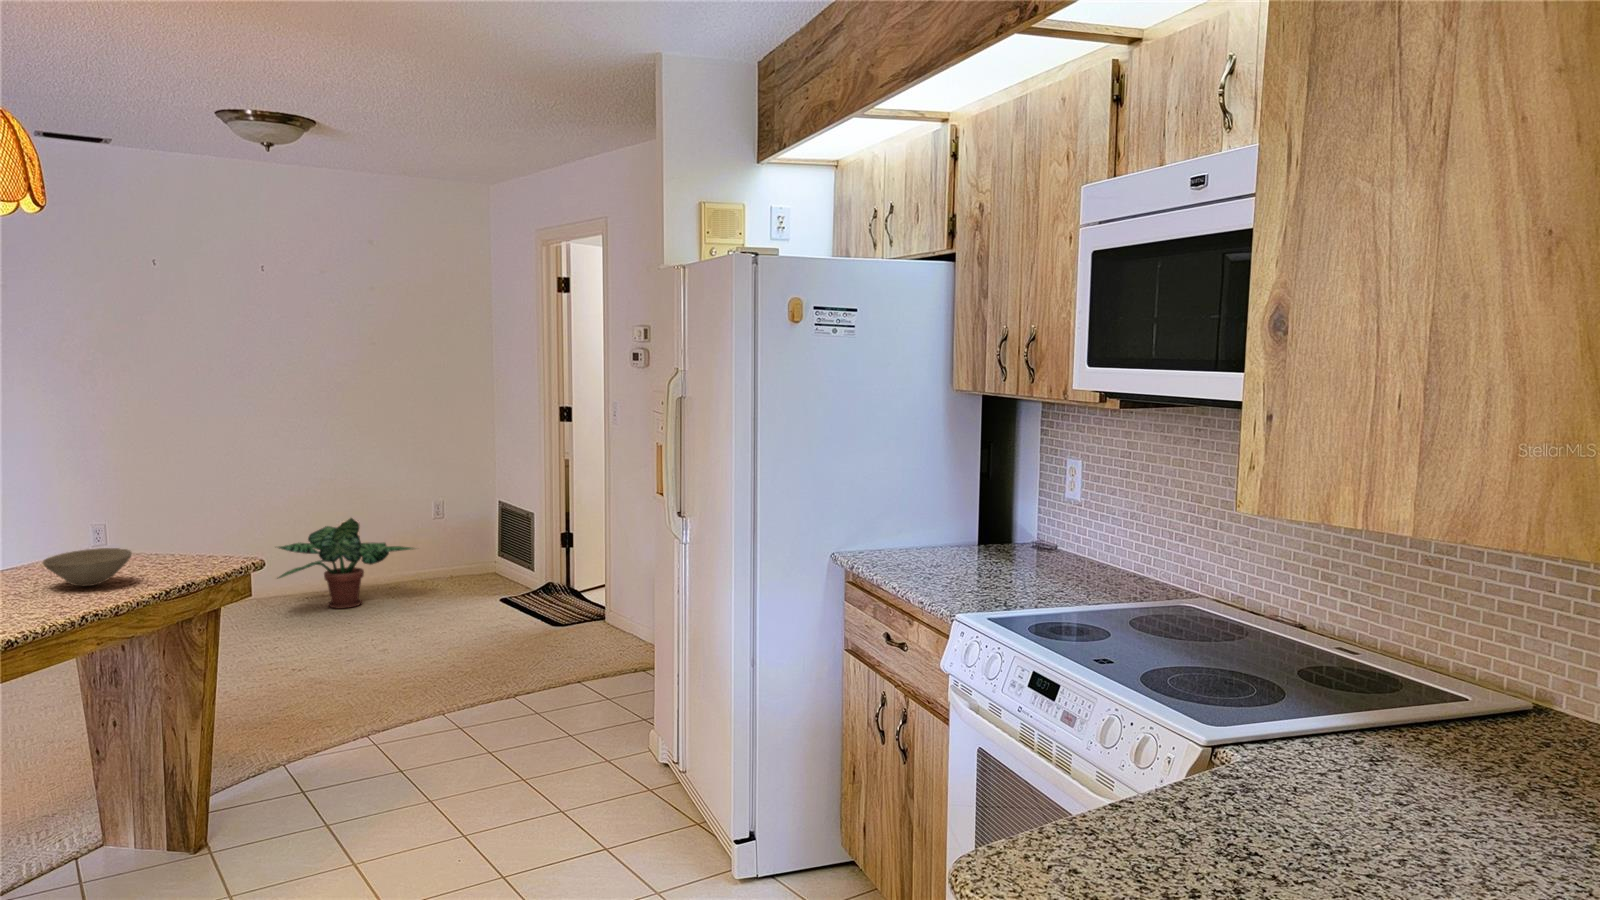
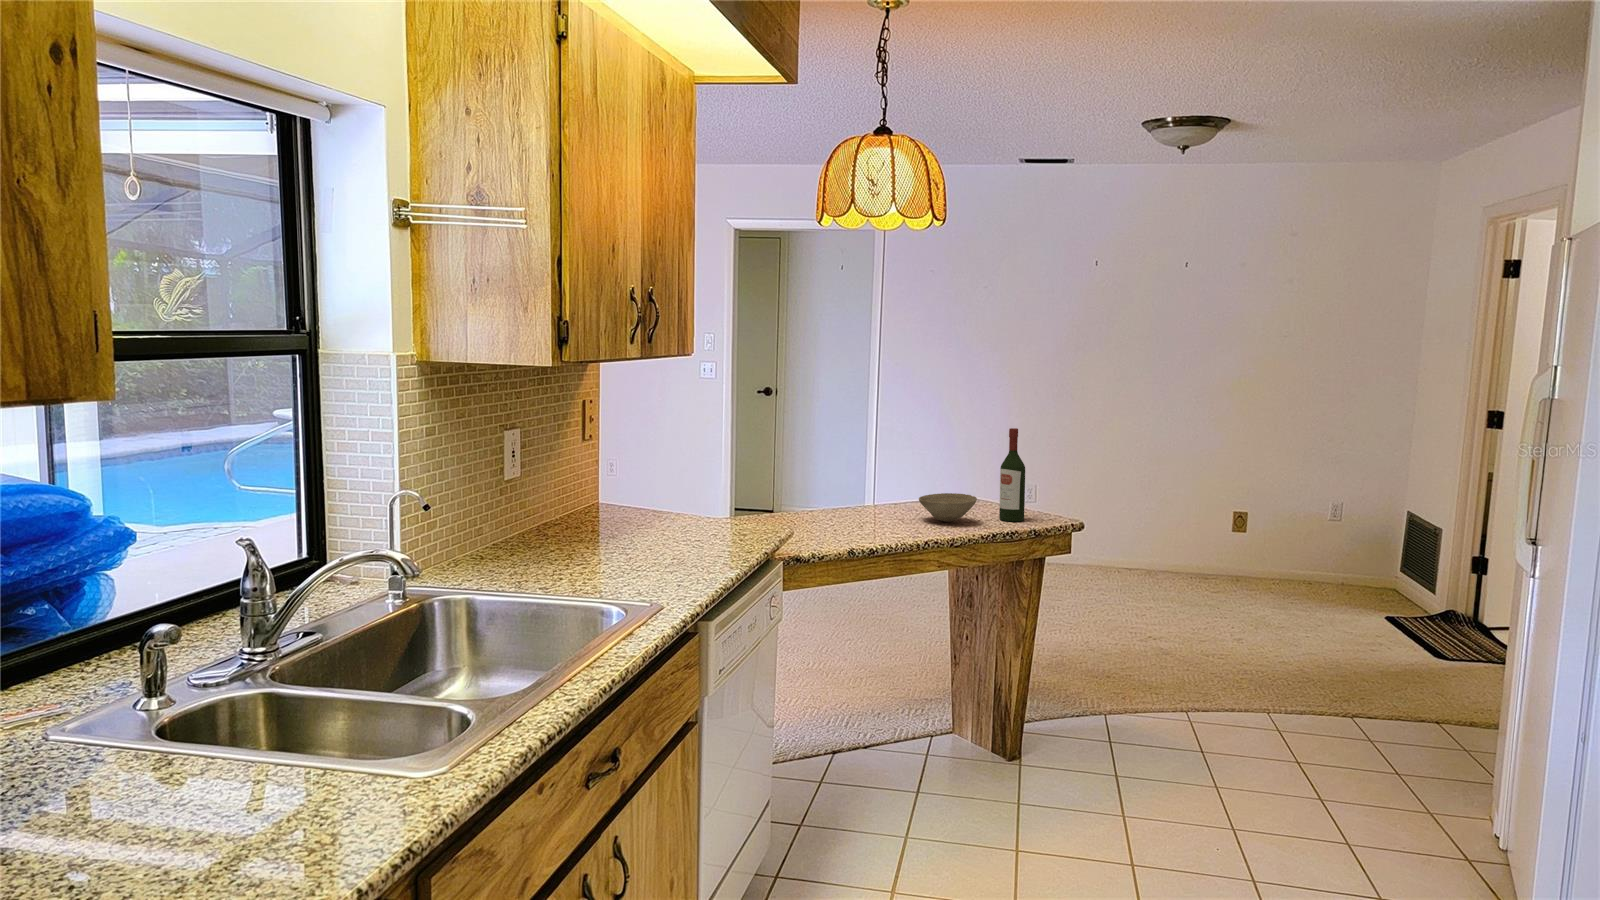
wine bottle: none [155,462,193,573] -> present [999,428,1025,521]
potted plant: present [277,518,413,609] -> none [1153,506,1297,596]

